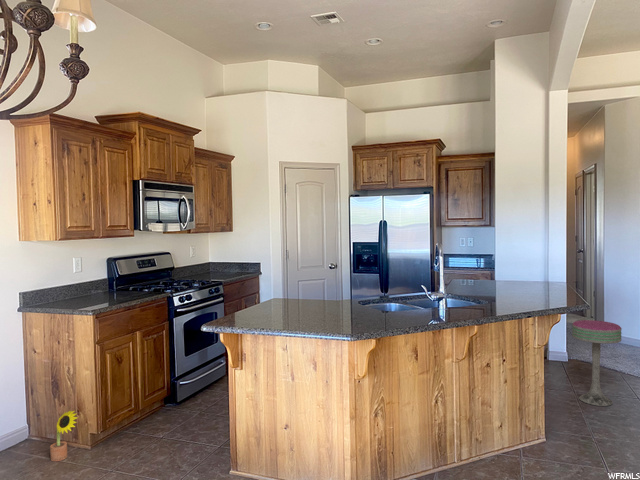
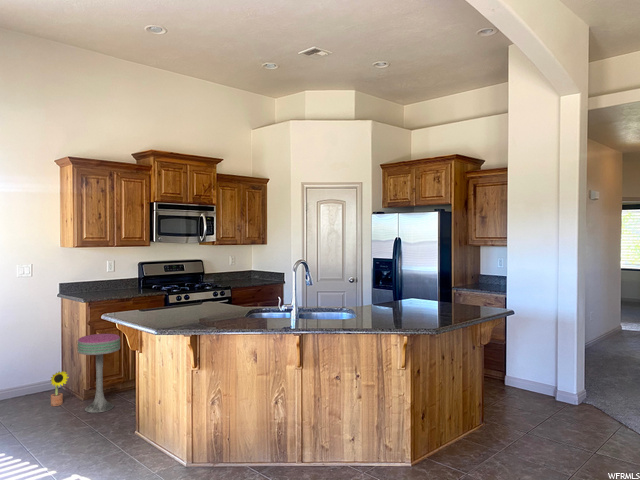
bar stool: present [572,320,622,406] -> present [78,334,120,413]

